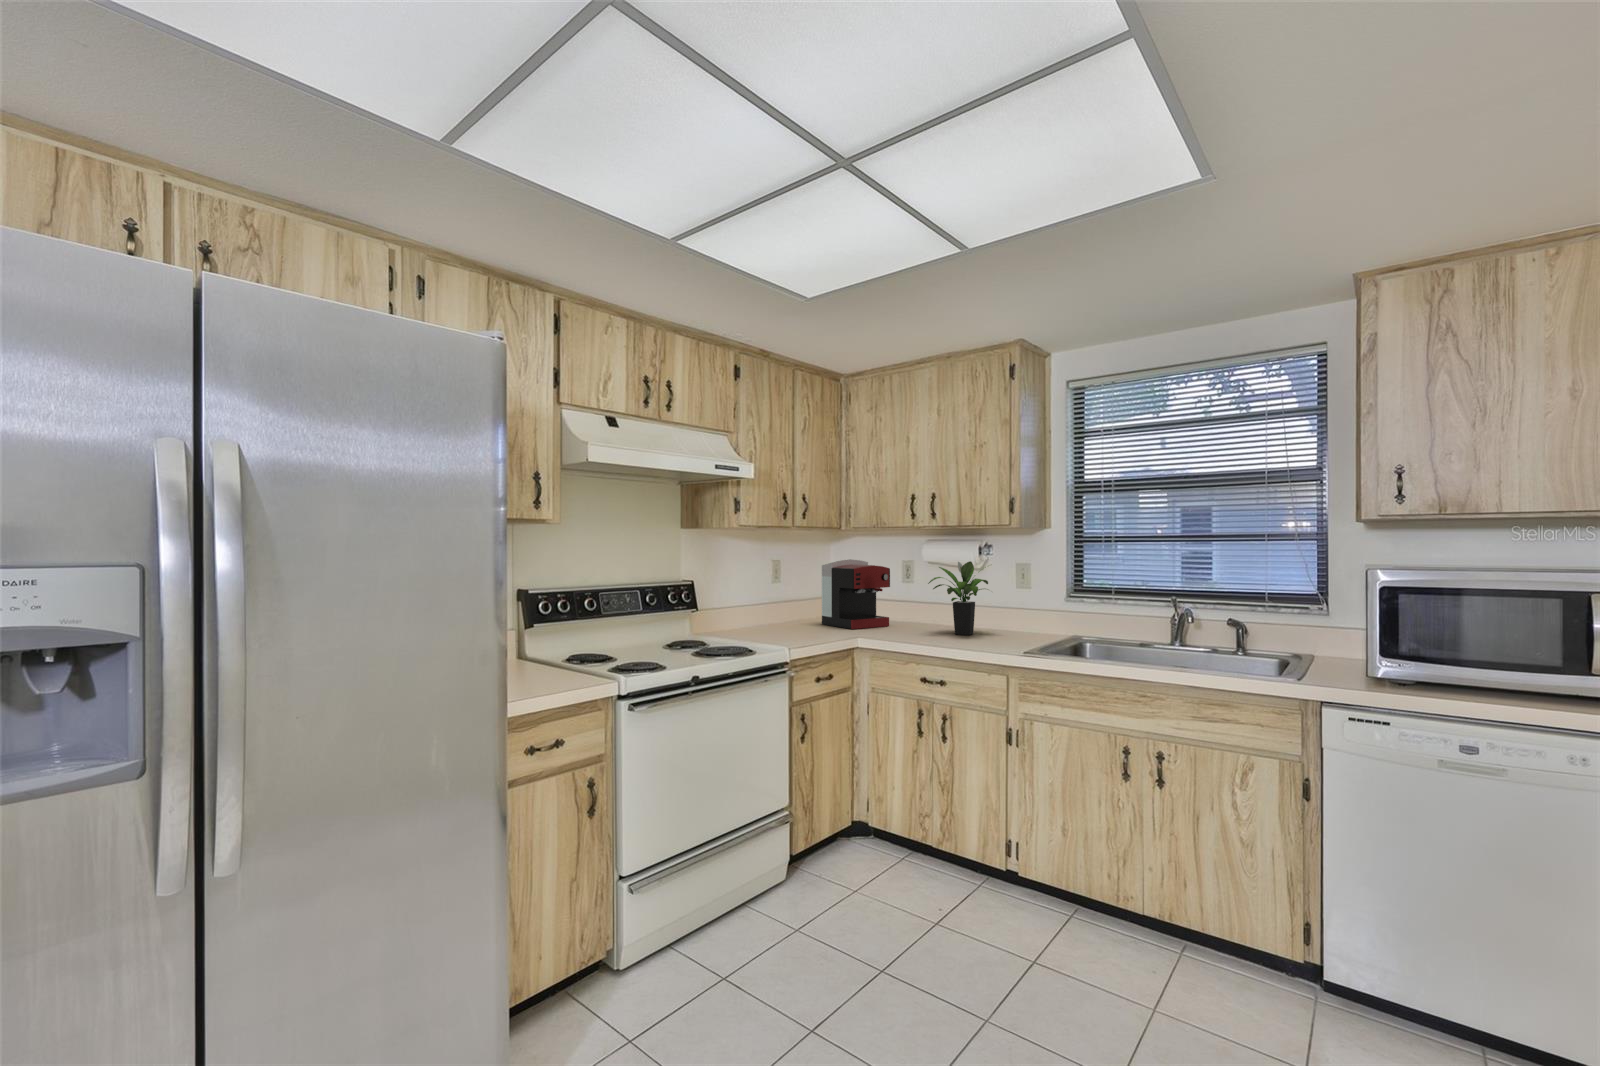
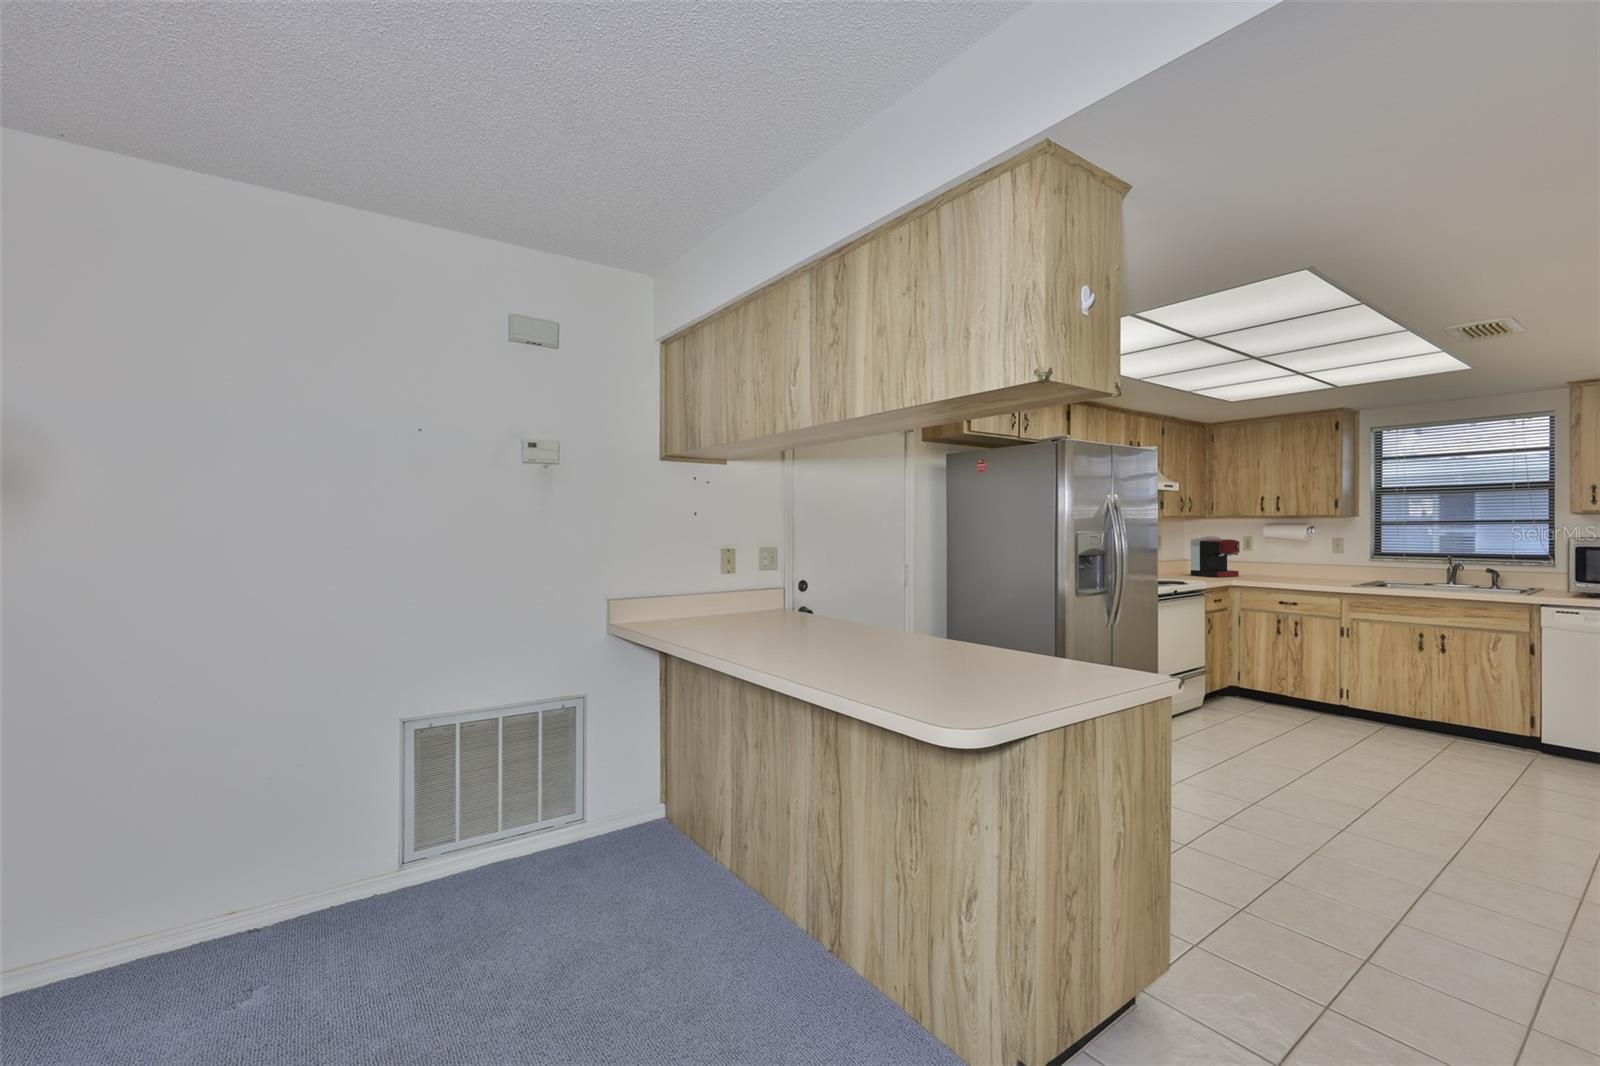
potted plant: present [928,561,988,635] -> none [1275,537,1322,580]

